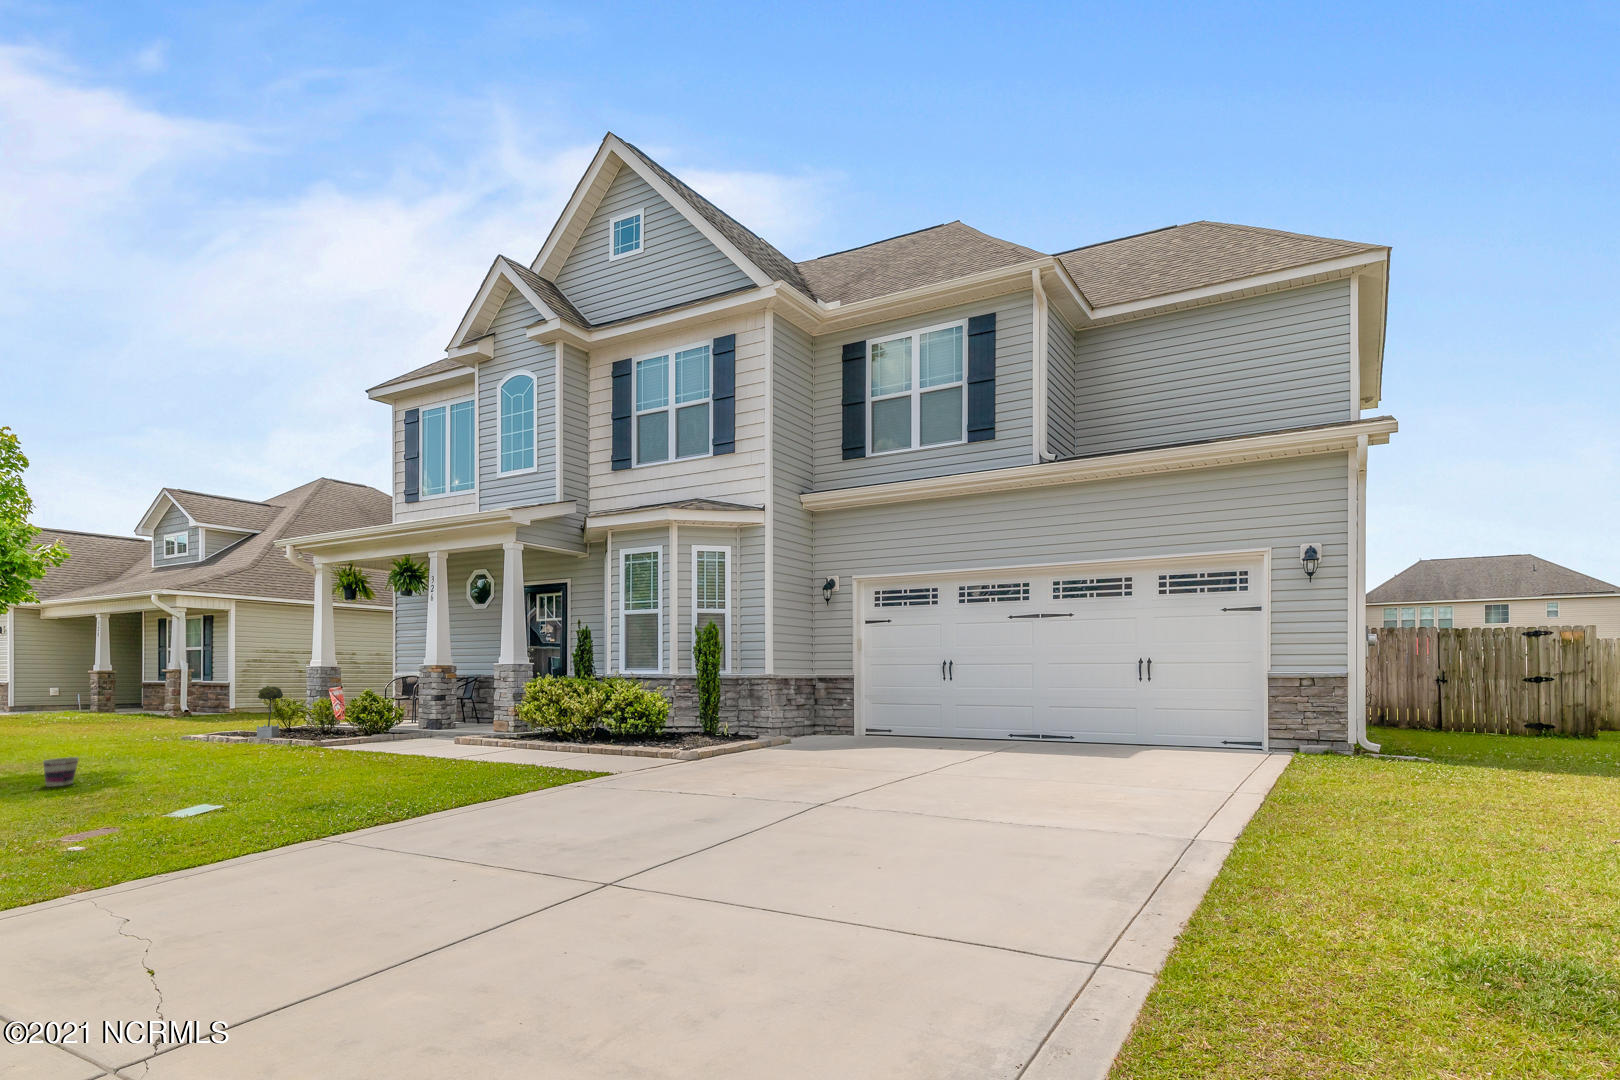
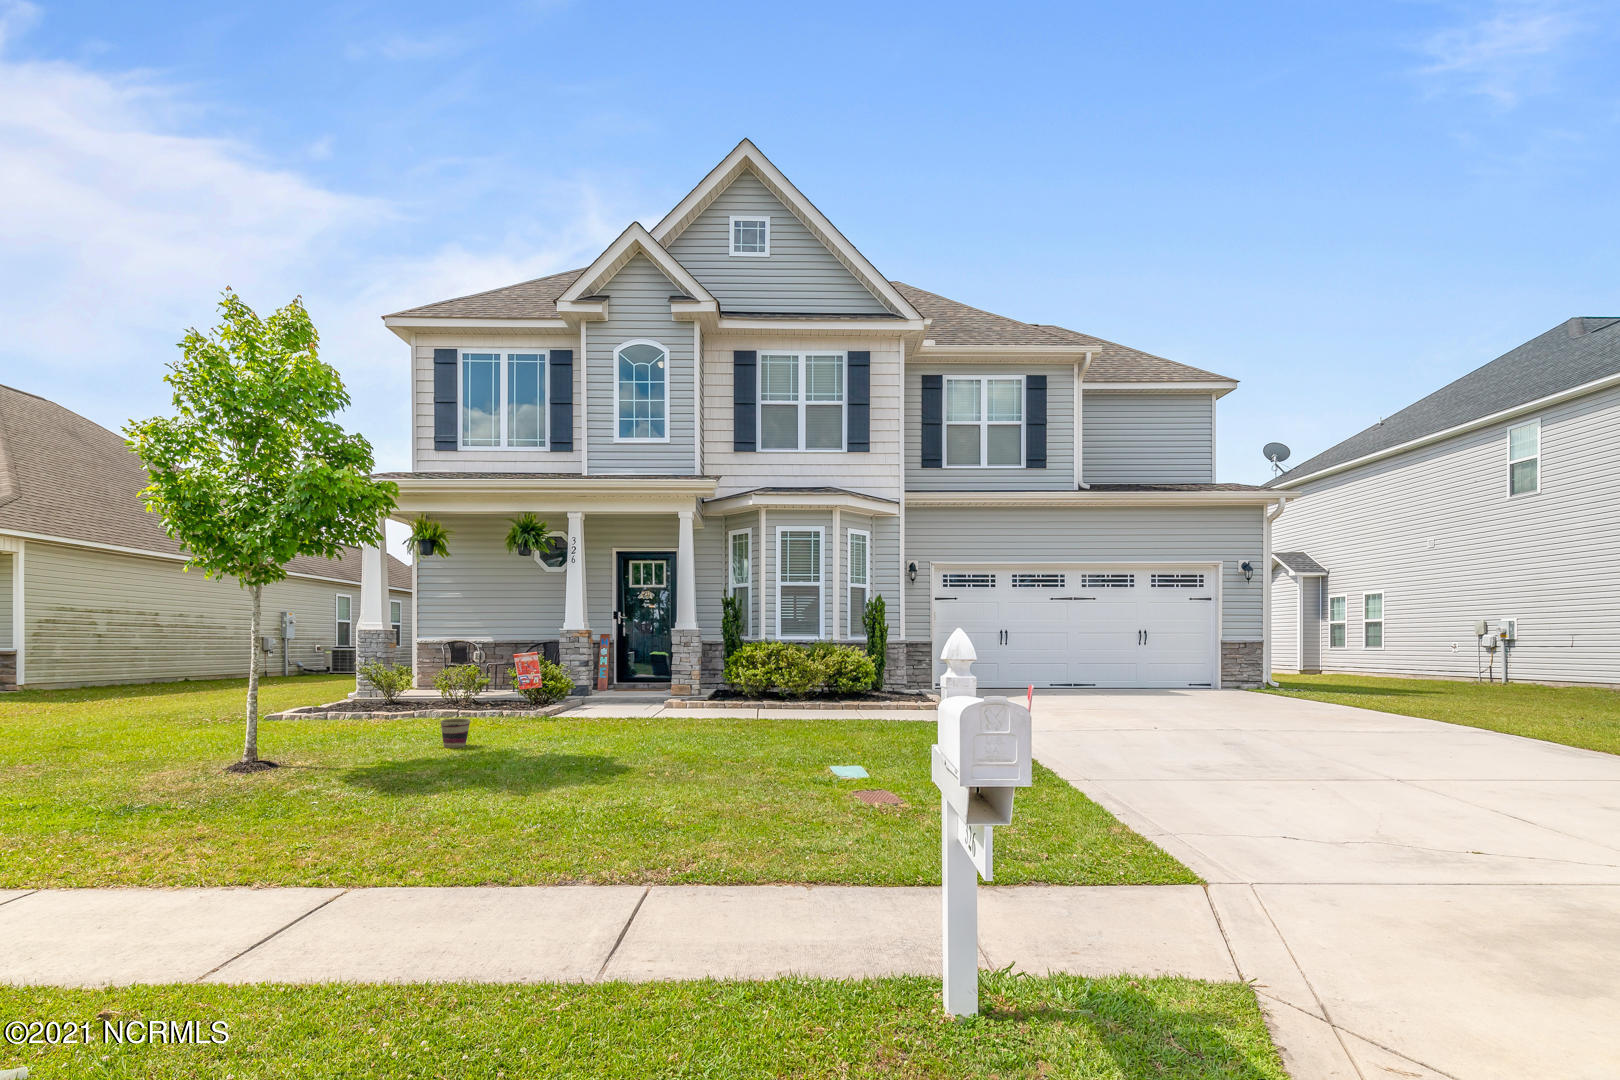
potted tree: present [257,686,283,738] -> none [340,648,366,706]

